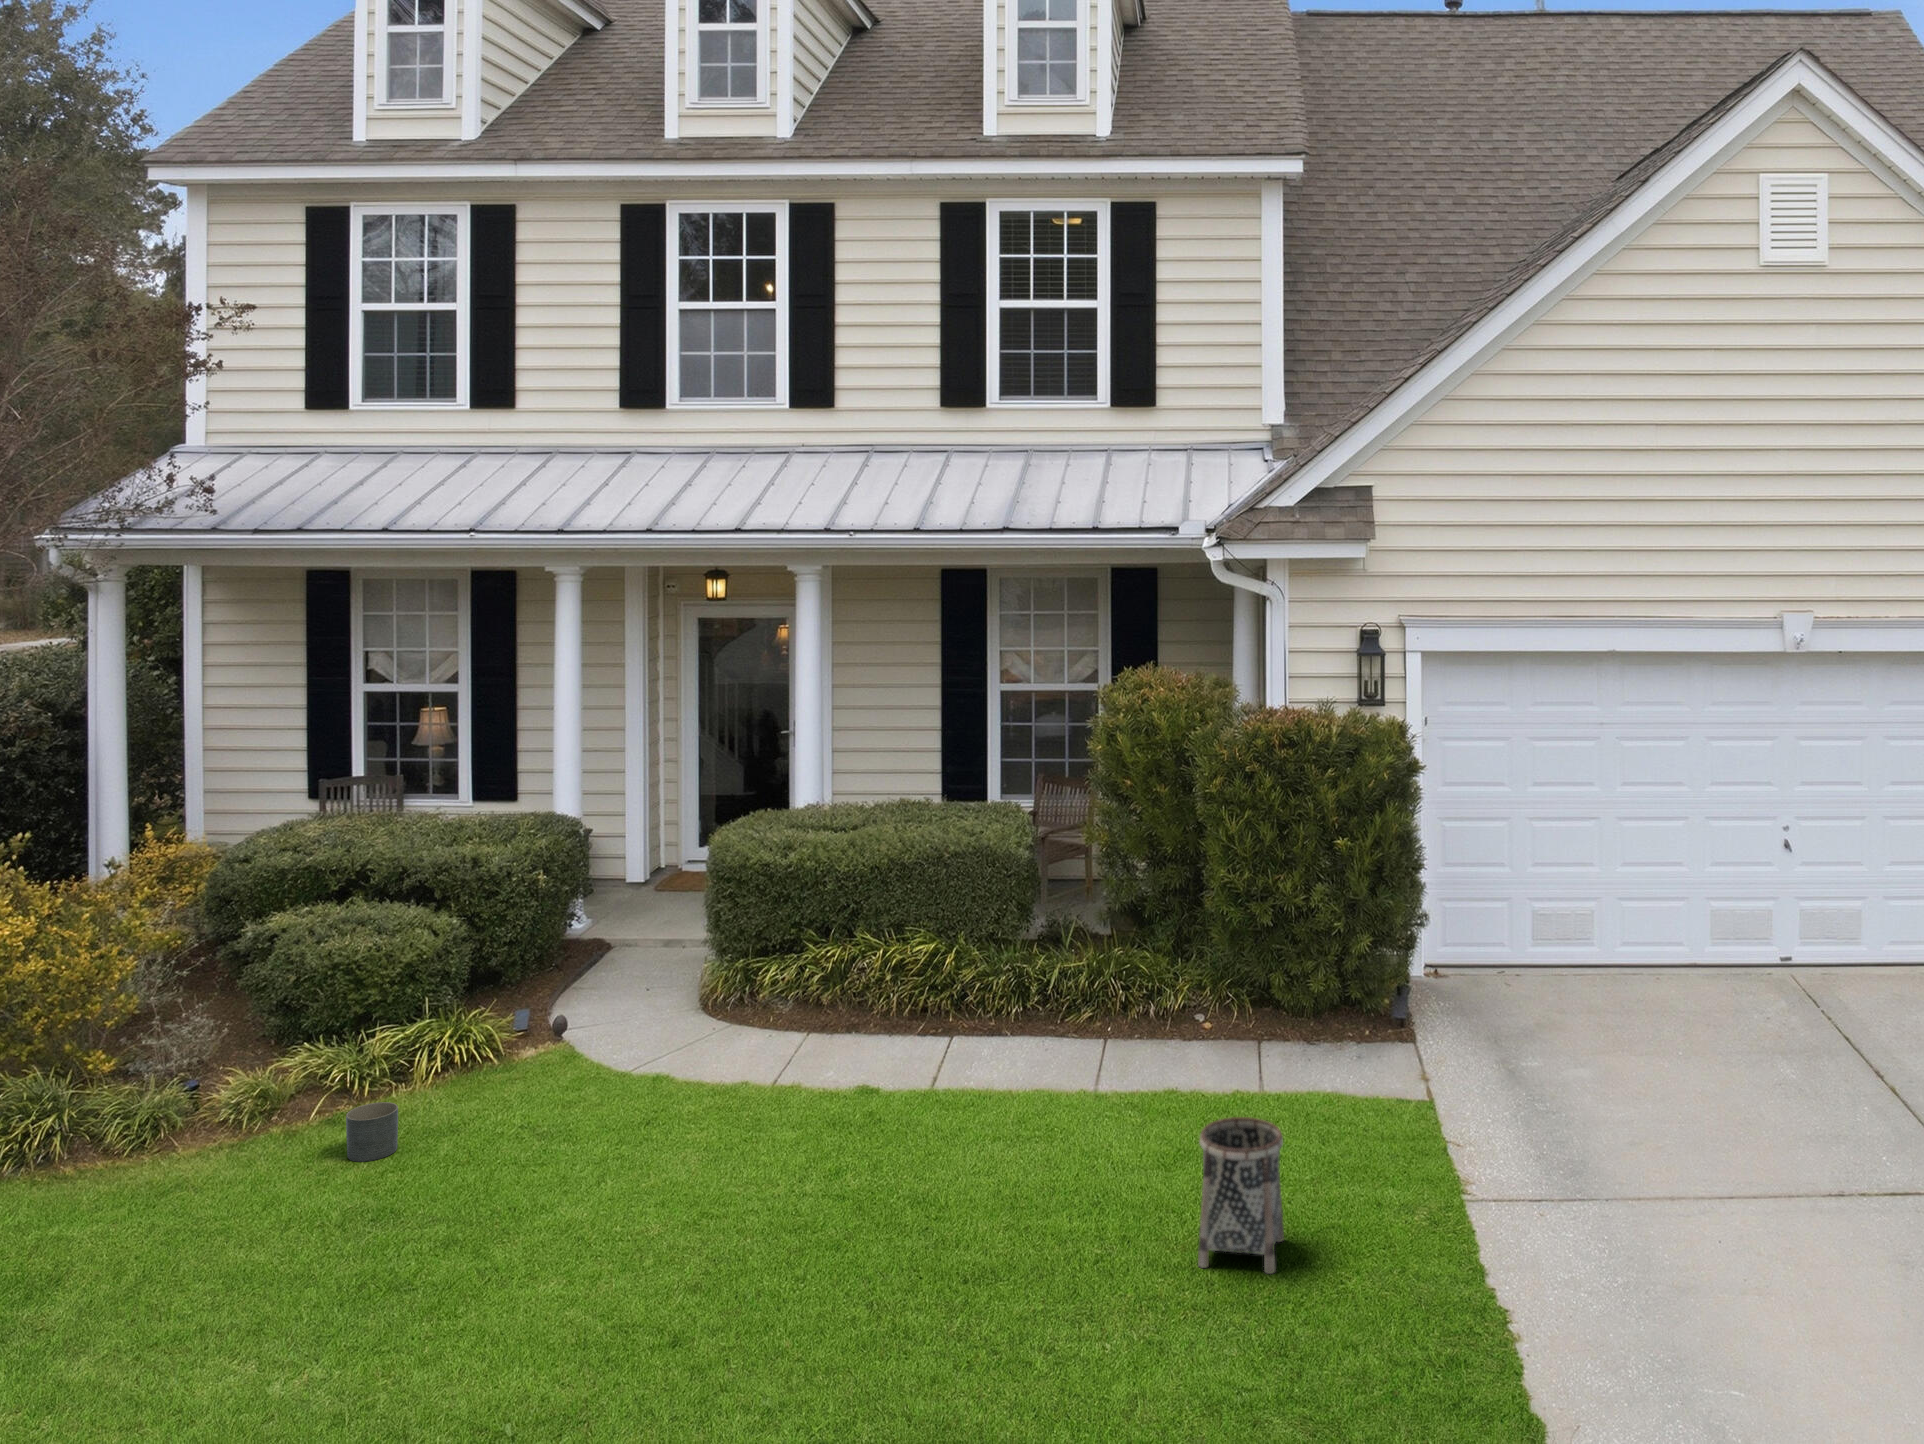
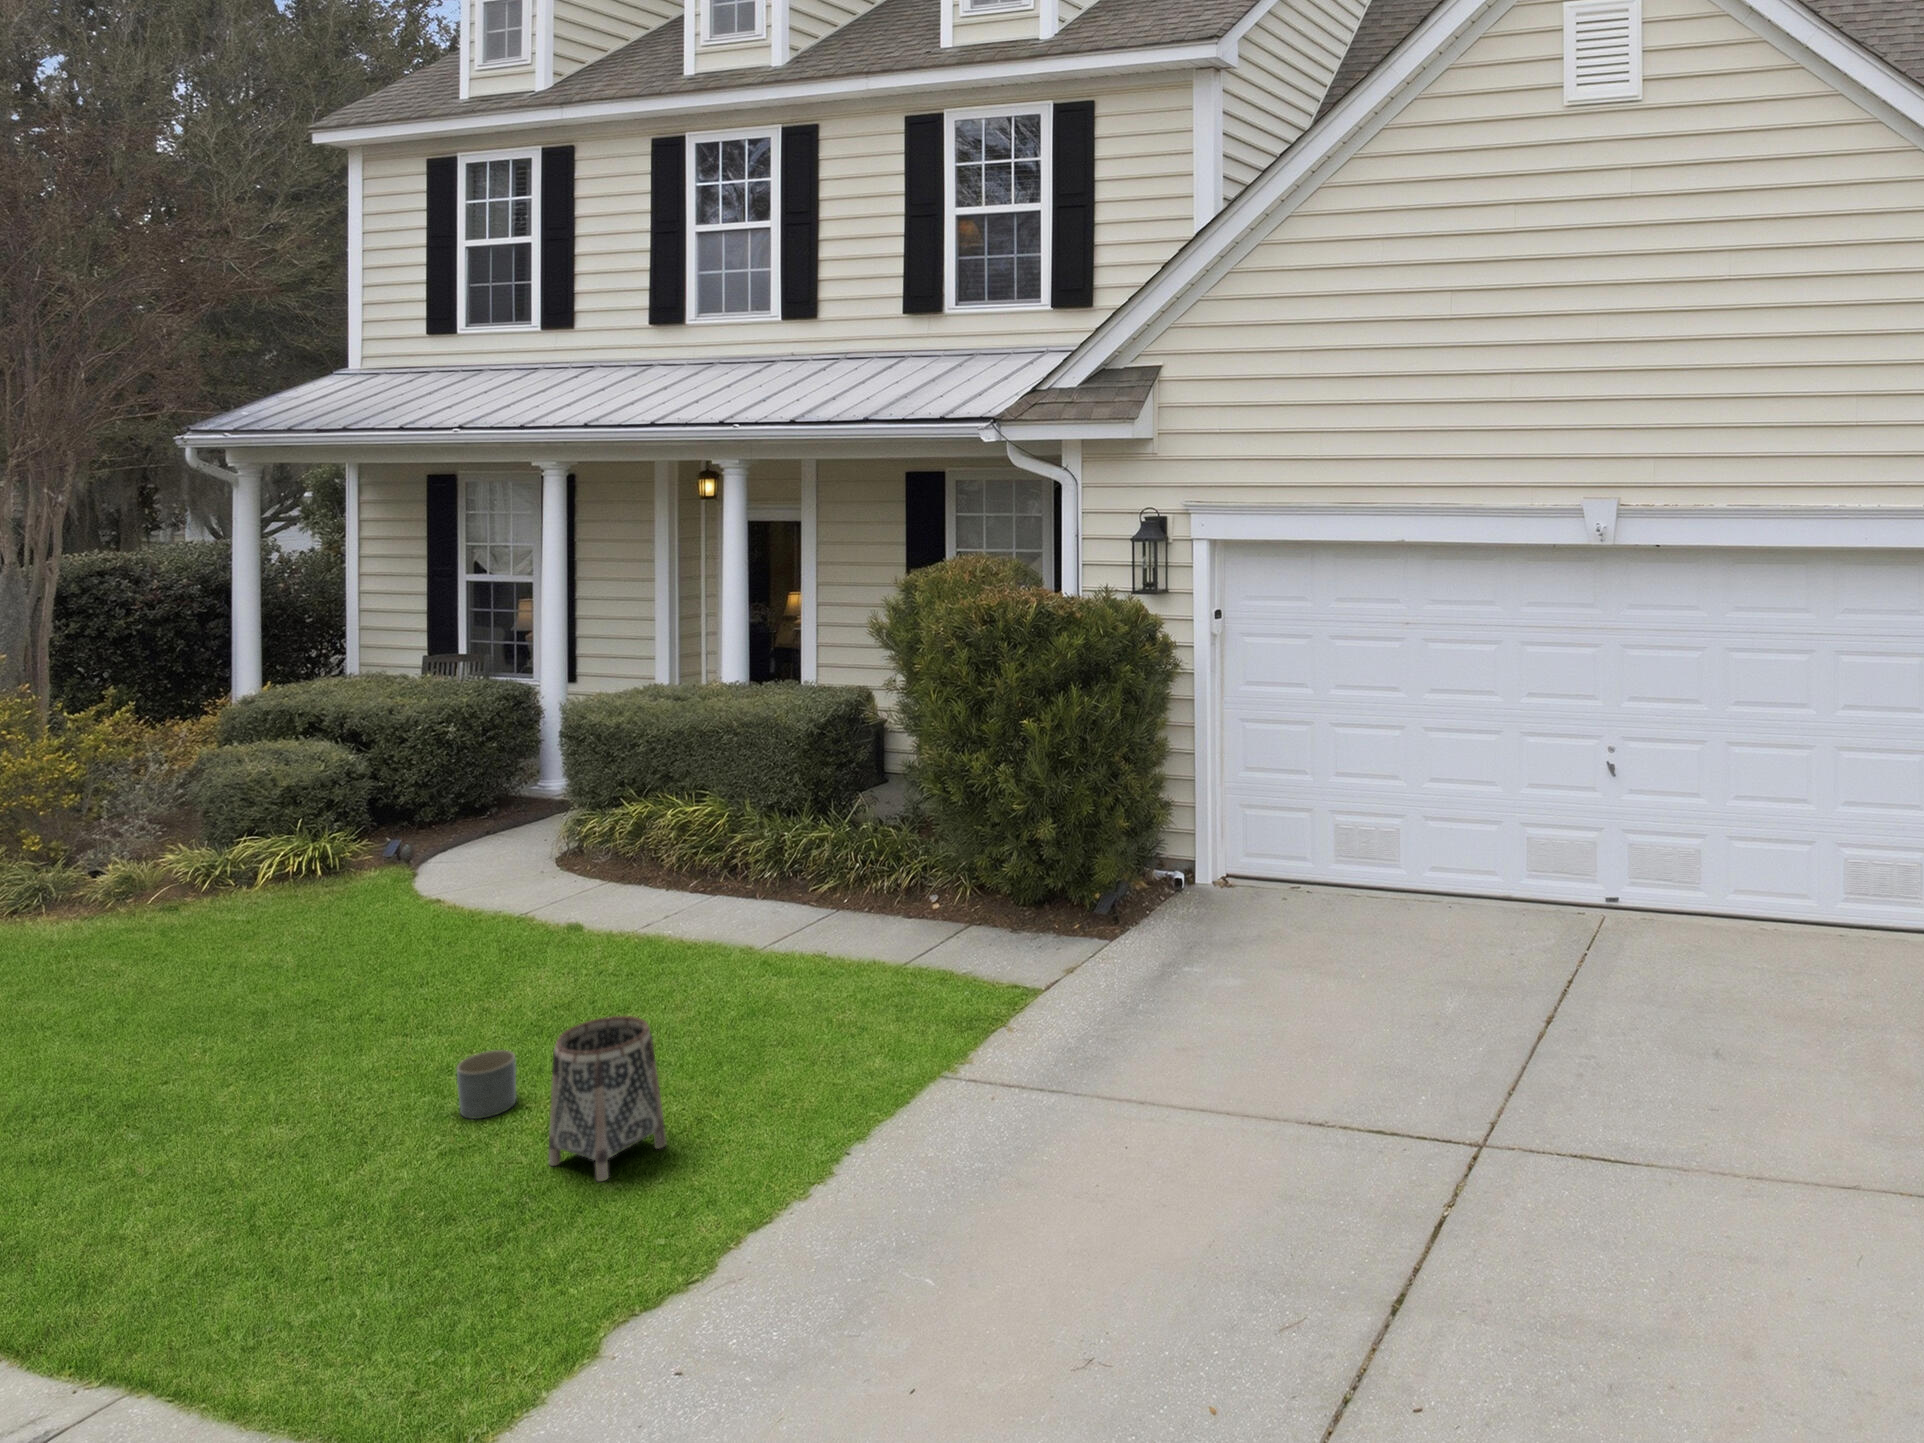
planter: present [346,1102,398,1162] -> present [457,1050,516,1119]

